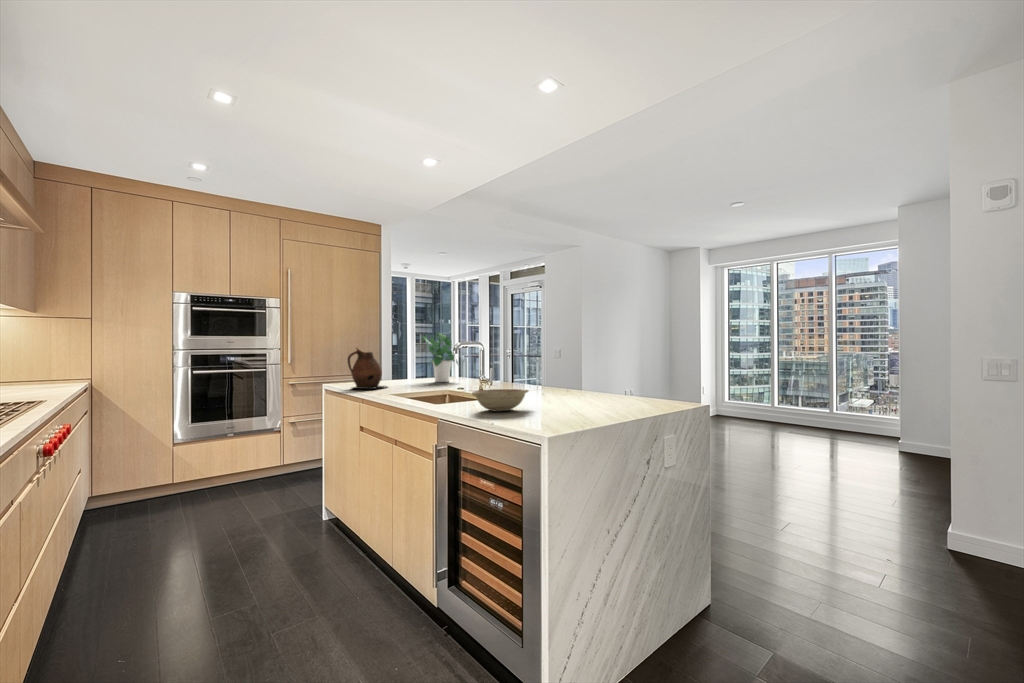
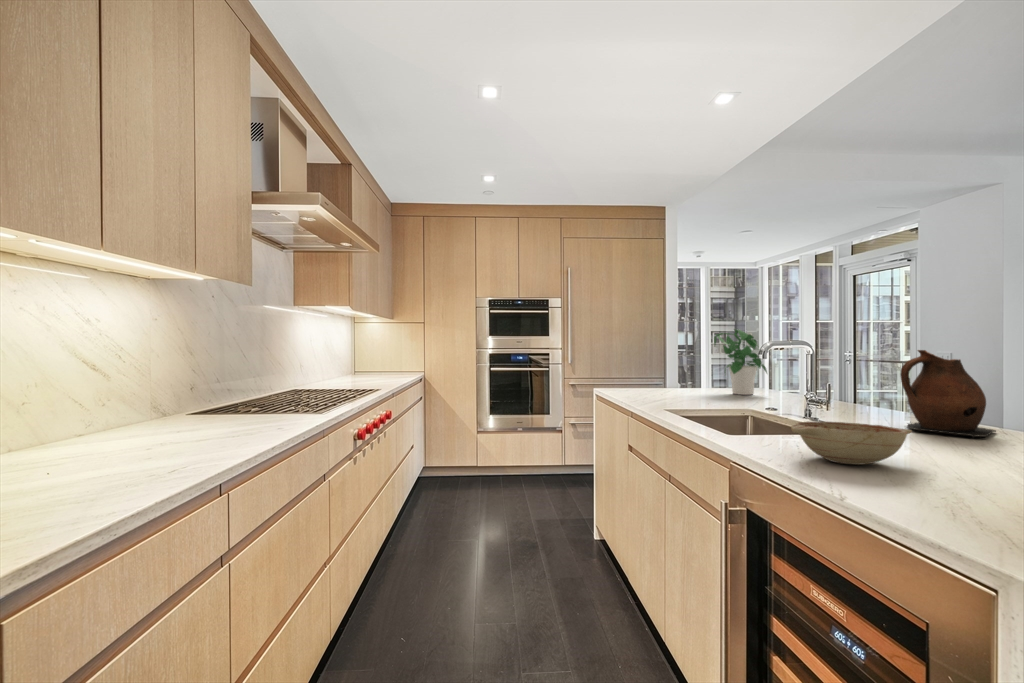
ceramic pitcher: present [347,348,387,389] -> present [900,350,996,438]

